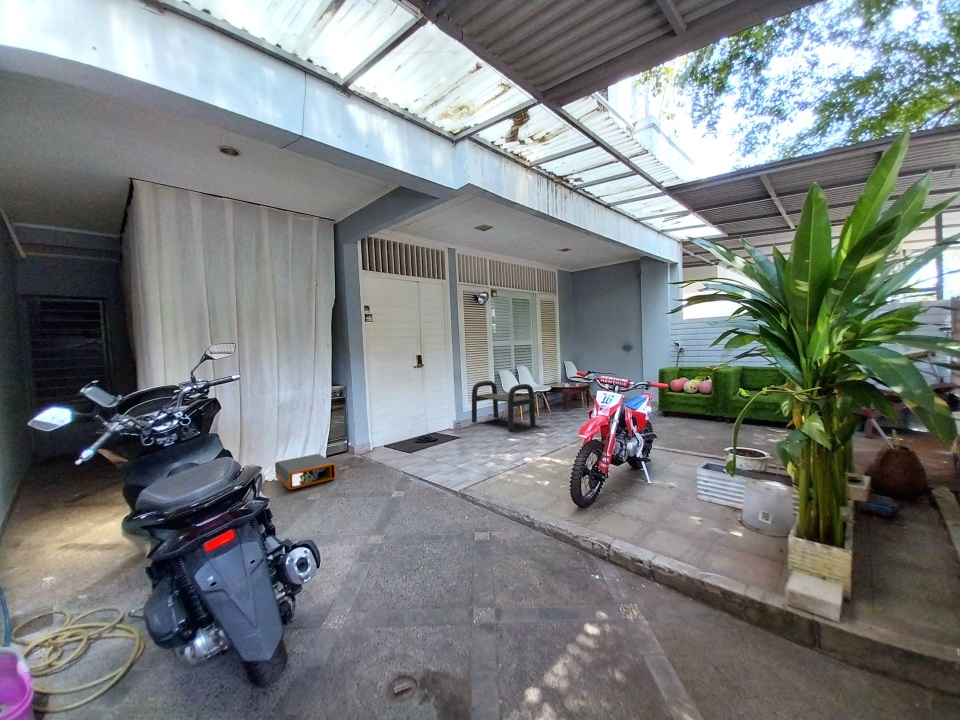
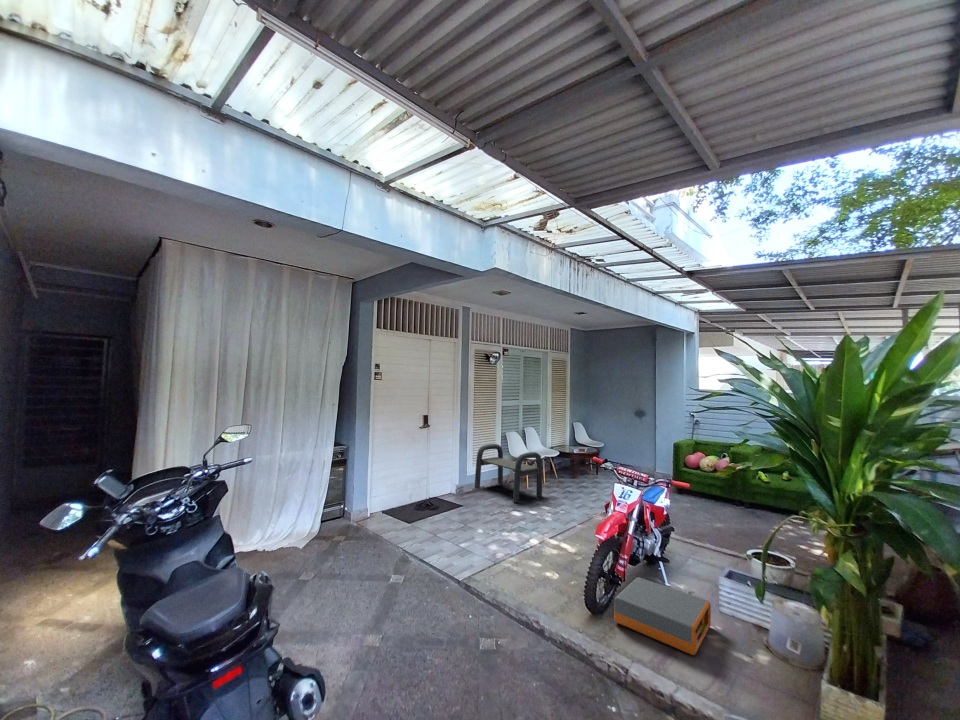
storage box: present [275,454,336,490] -> present [614,577,711,655]

